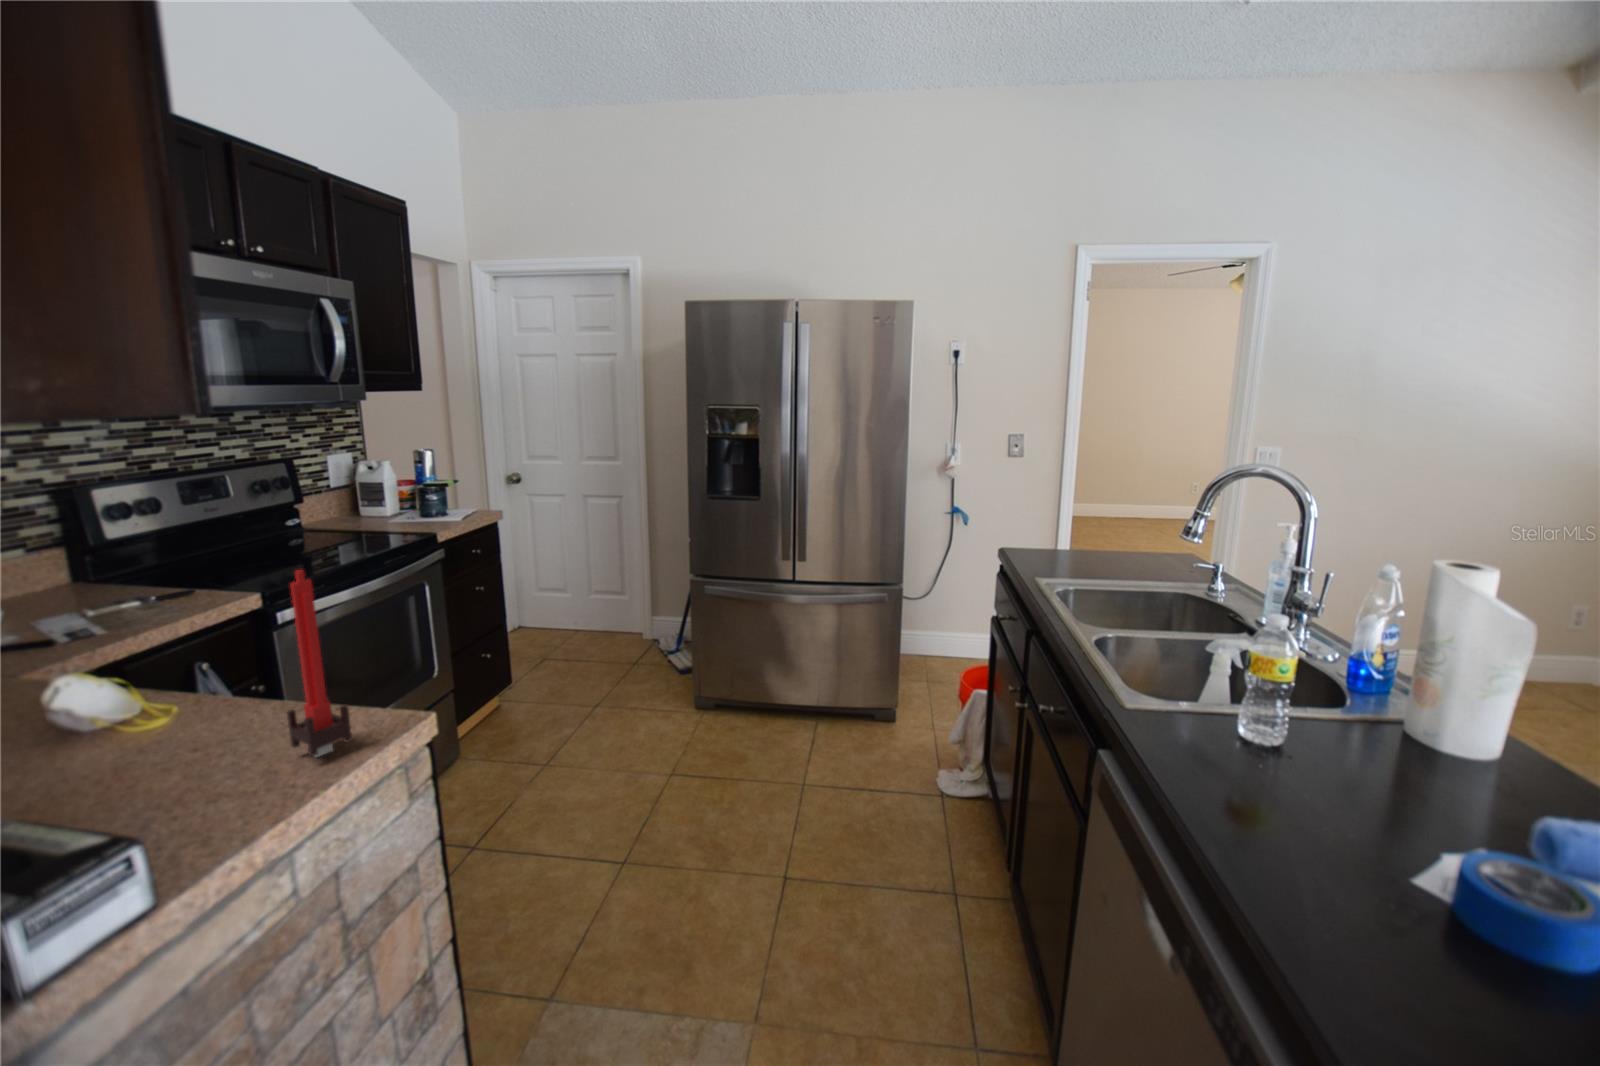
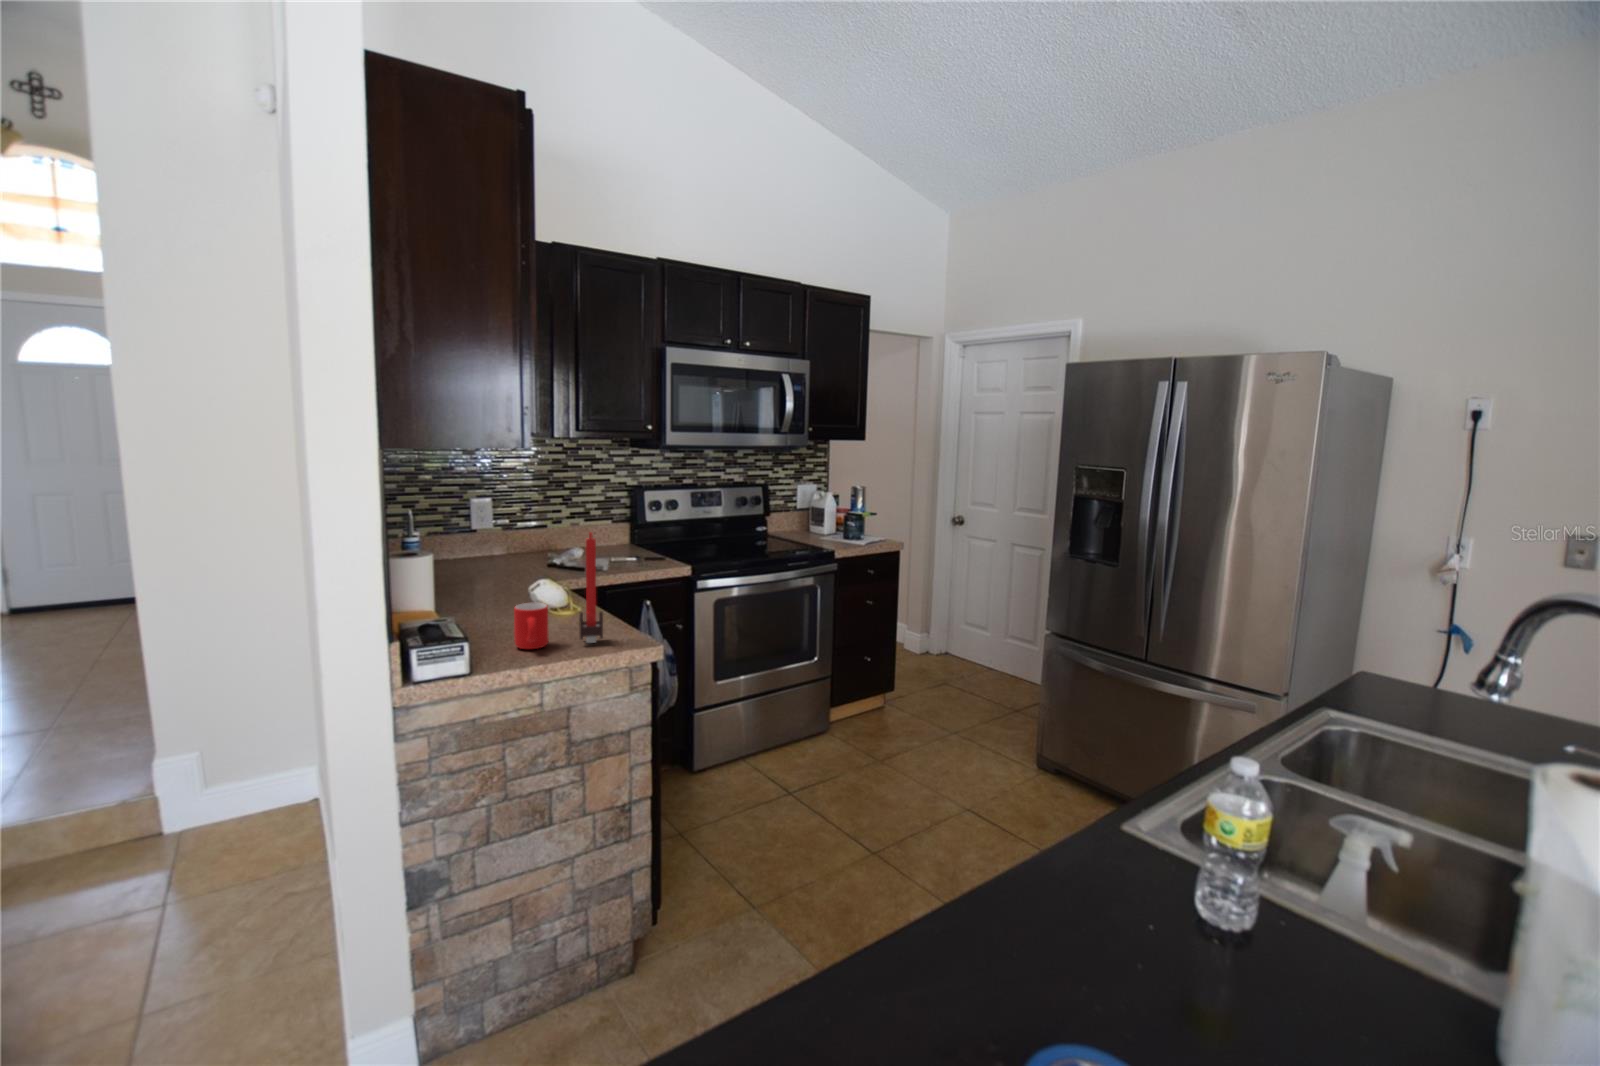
mug: none [161,717,248,814] -> present [514,603,548,649]

